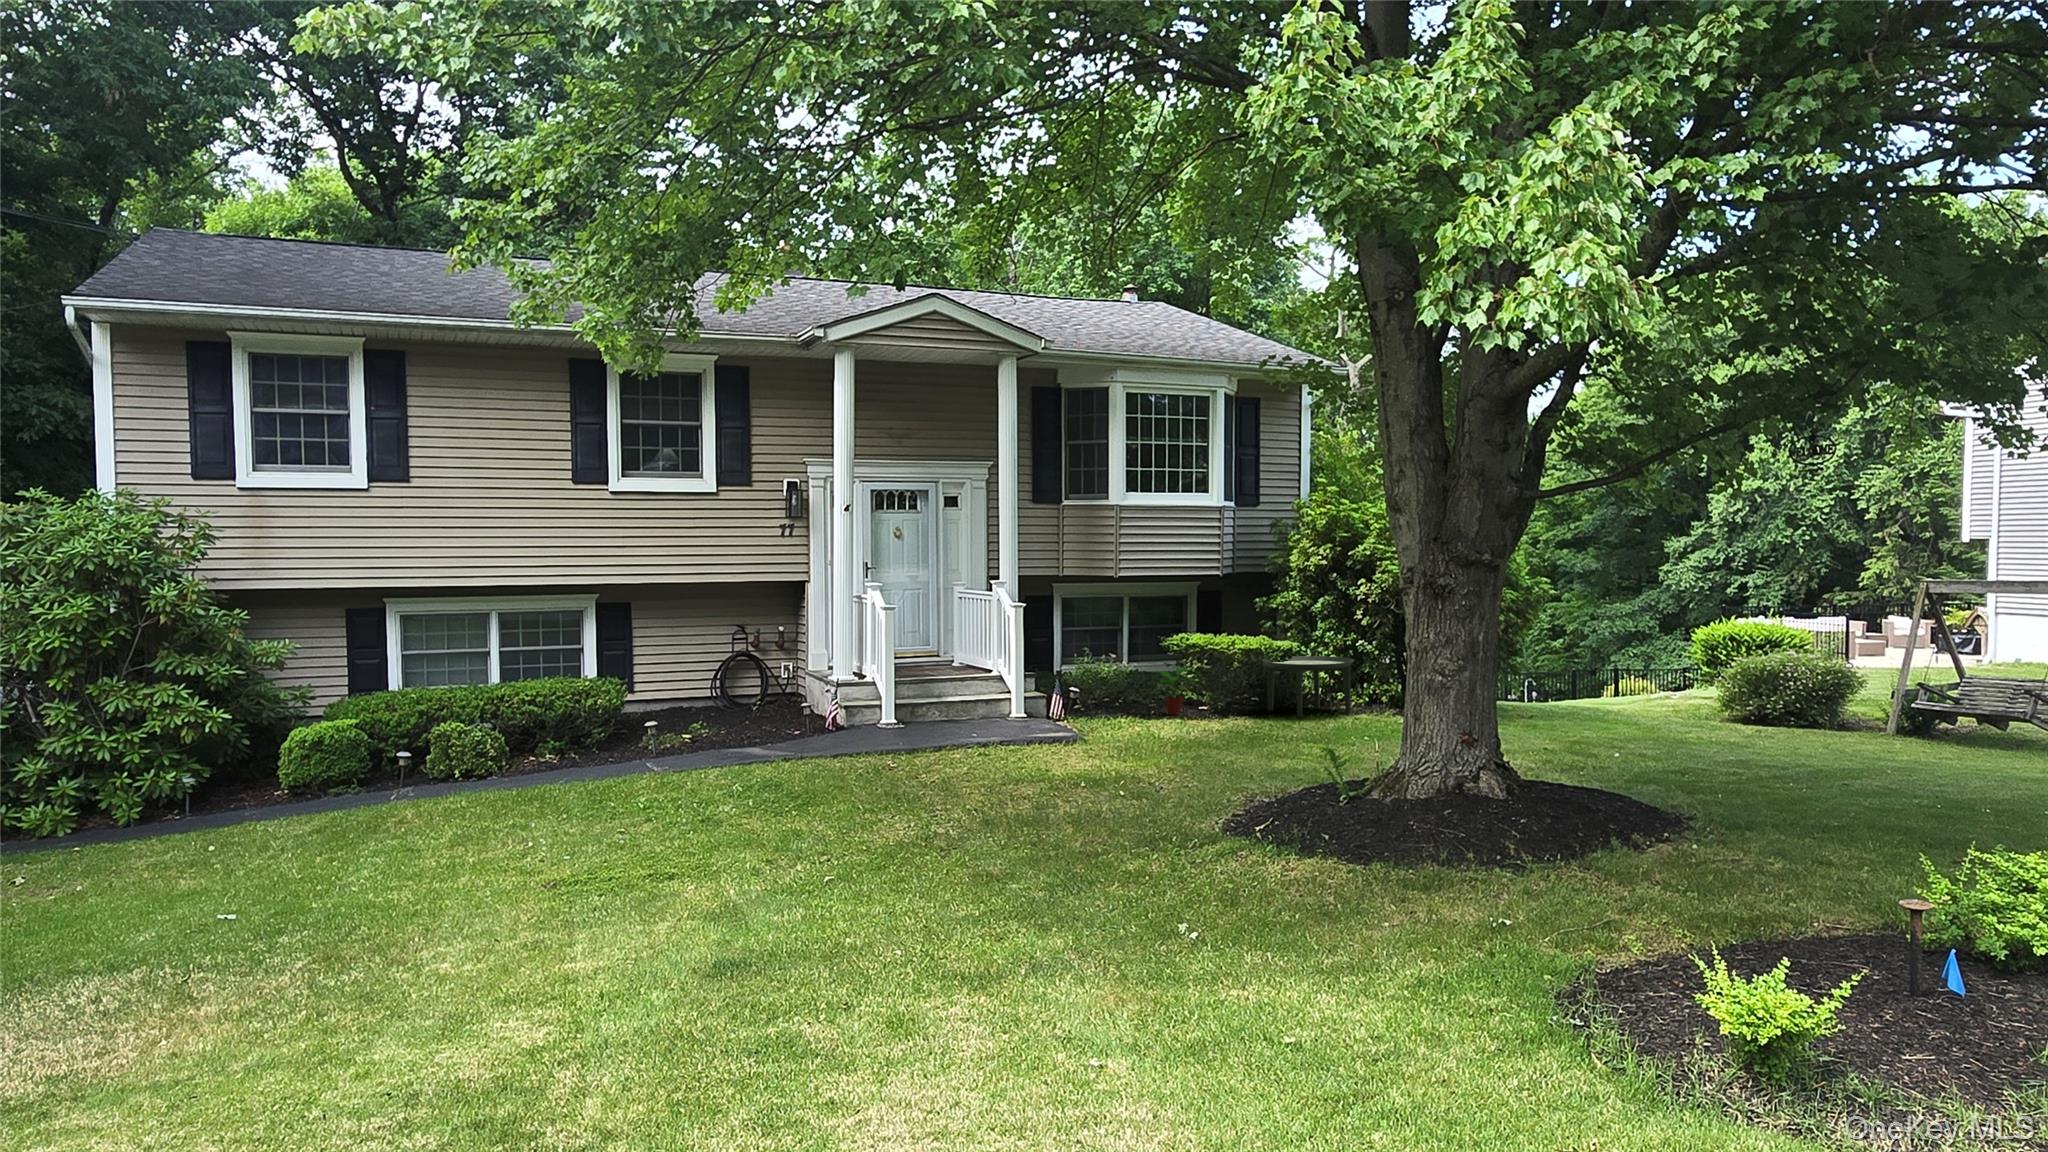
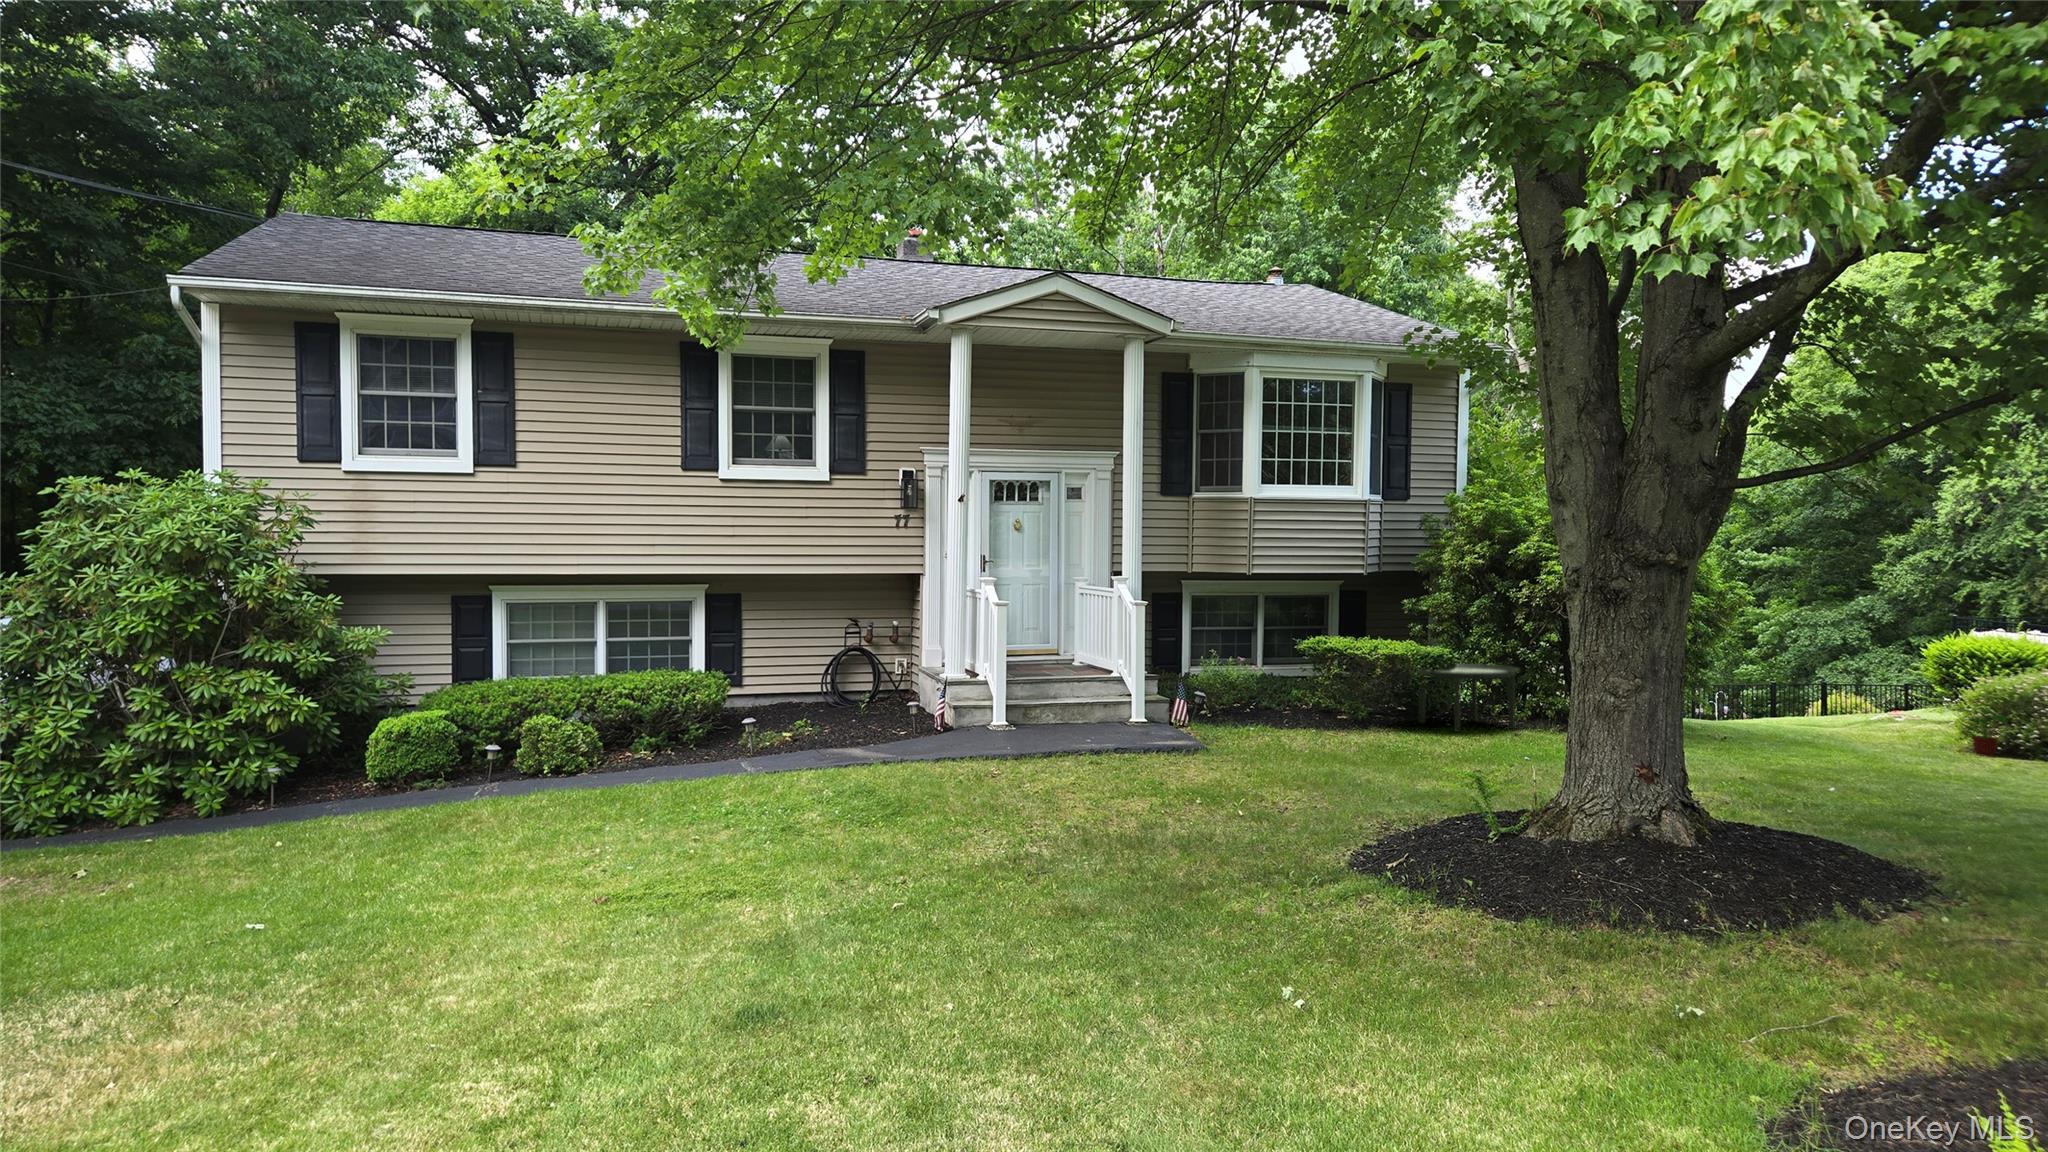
potted plant: present [1151,668,1196,715] -> present [1949,708,2008,756]

